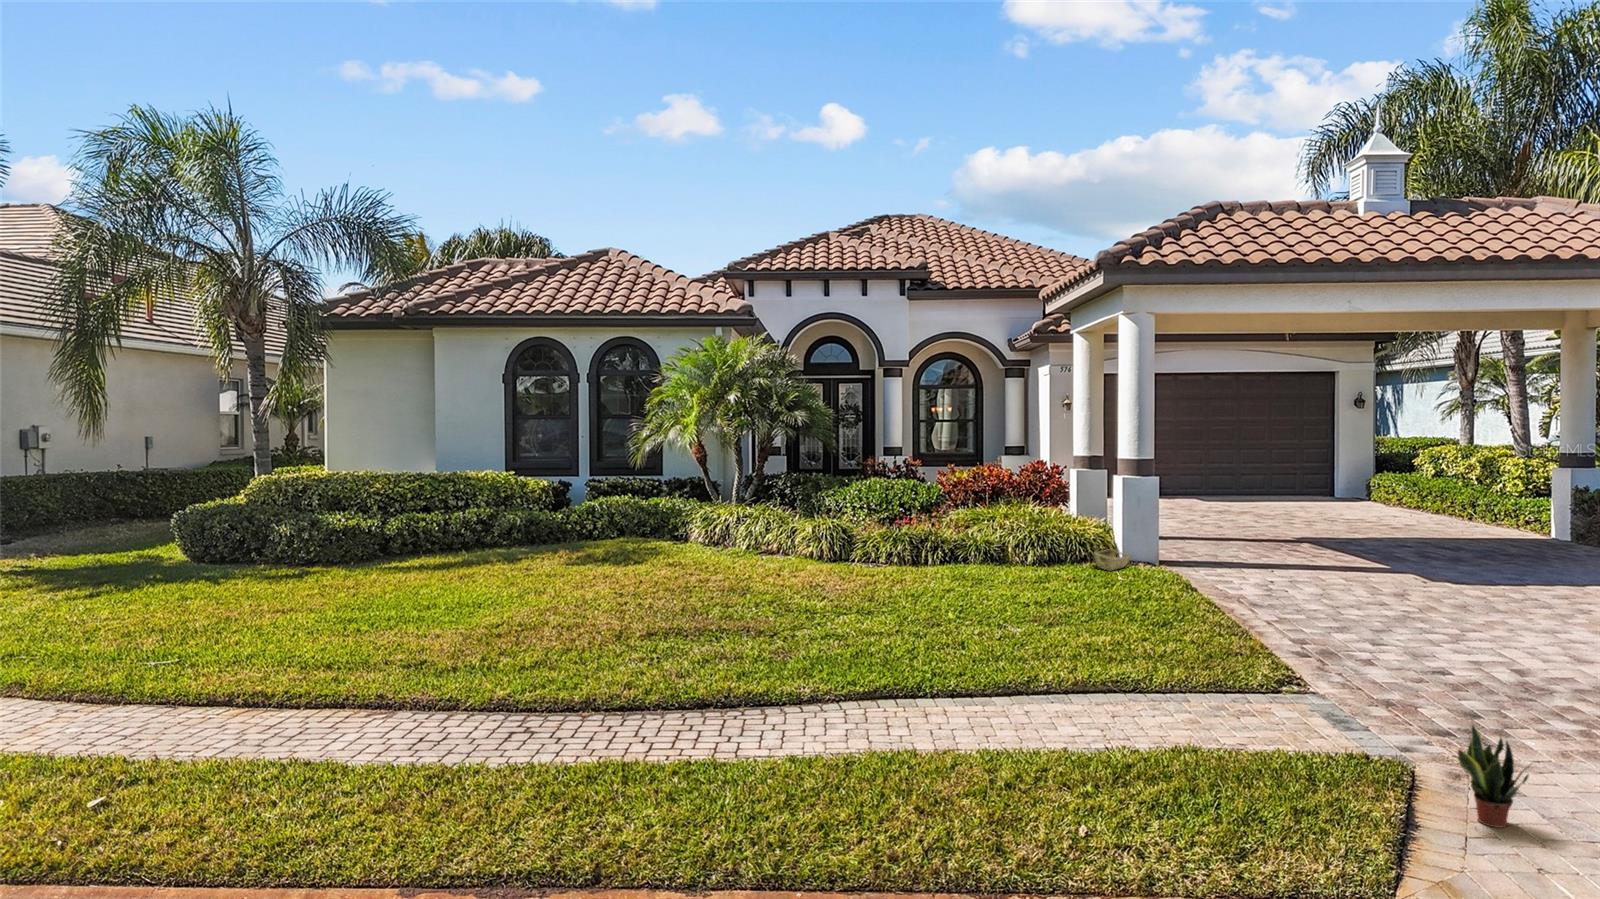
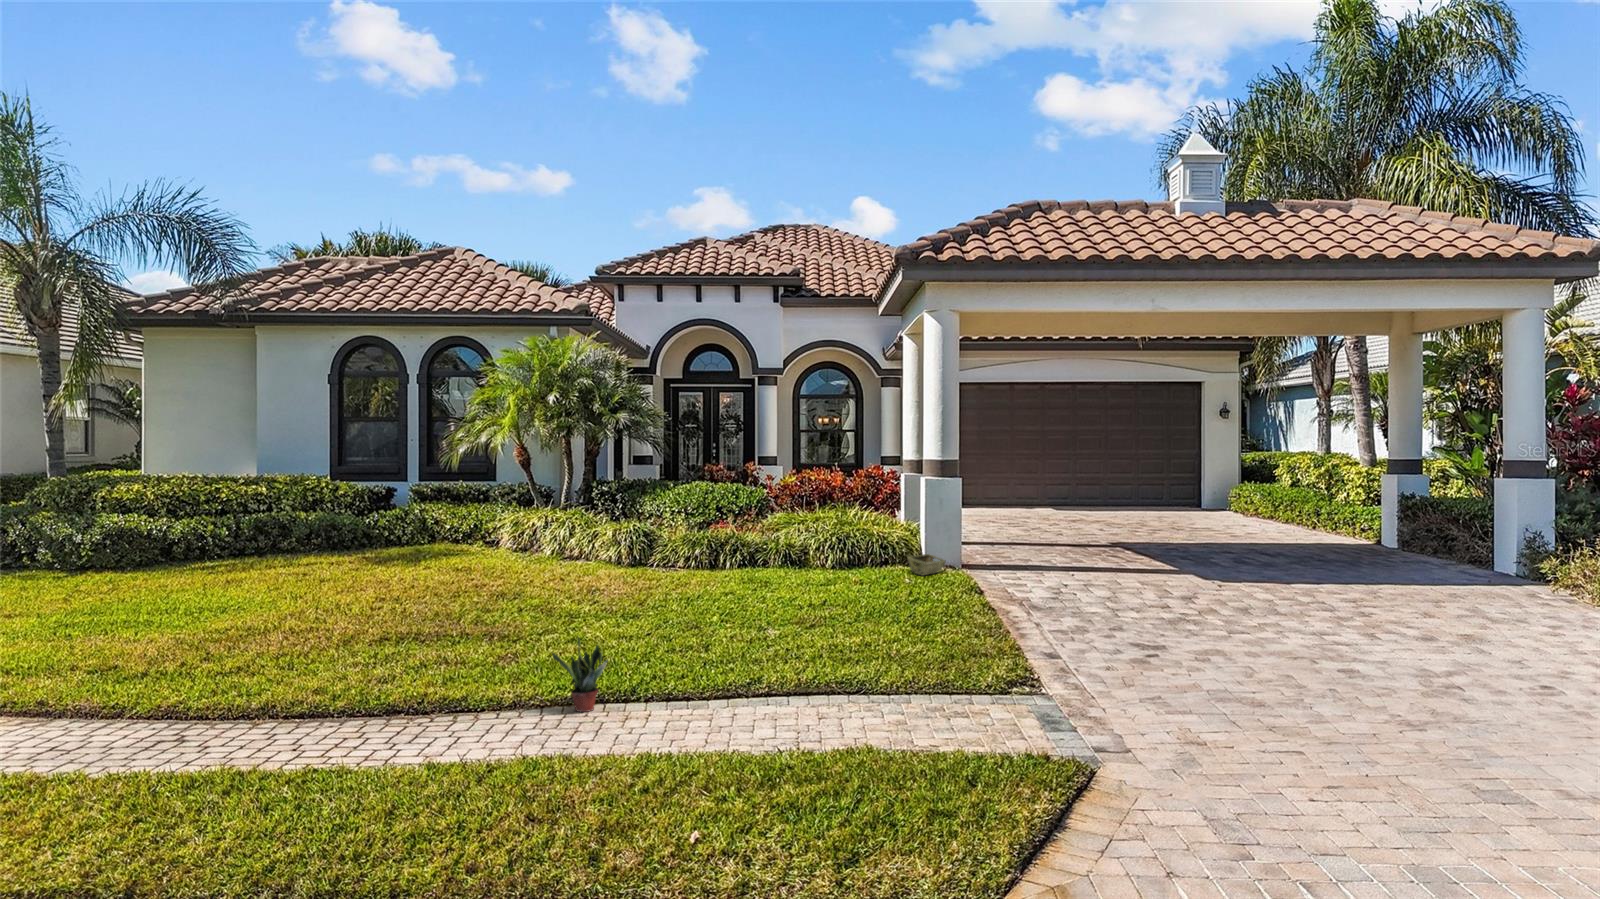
potted plant: present [1458,726,1531,828] -> present [552,638,607,712]

